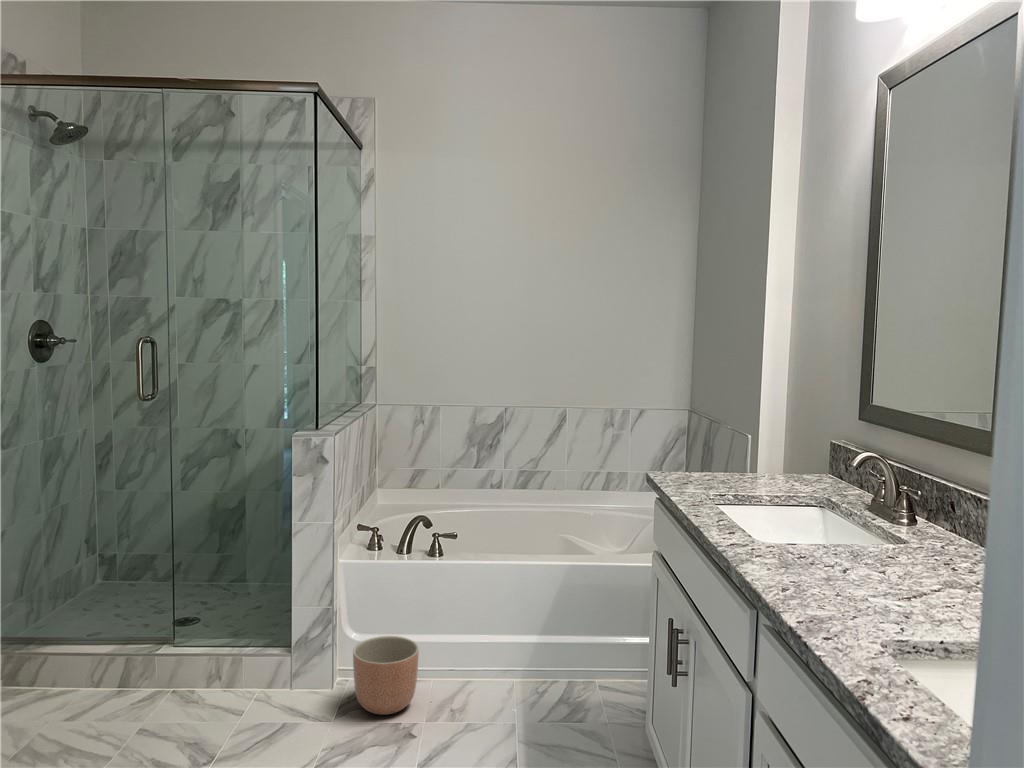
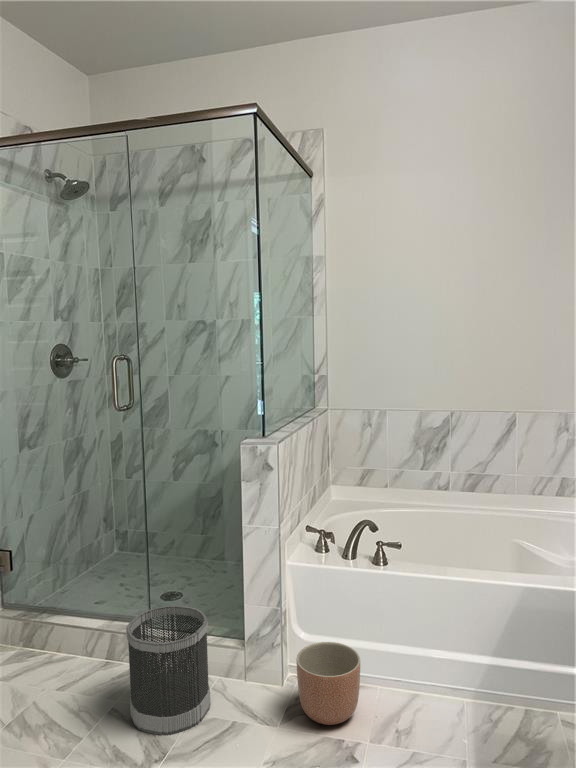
wastebasket: none [163,611,256,744] -> present [126,605,211,735]

